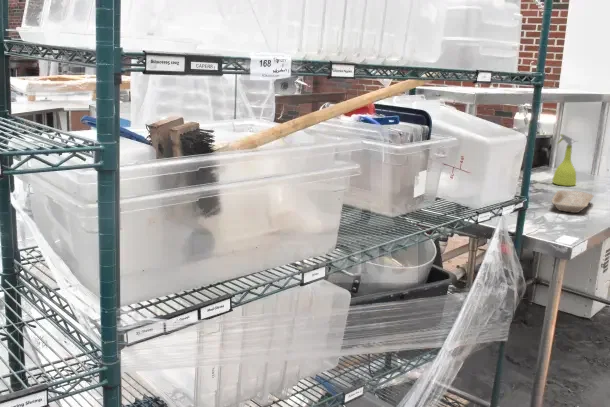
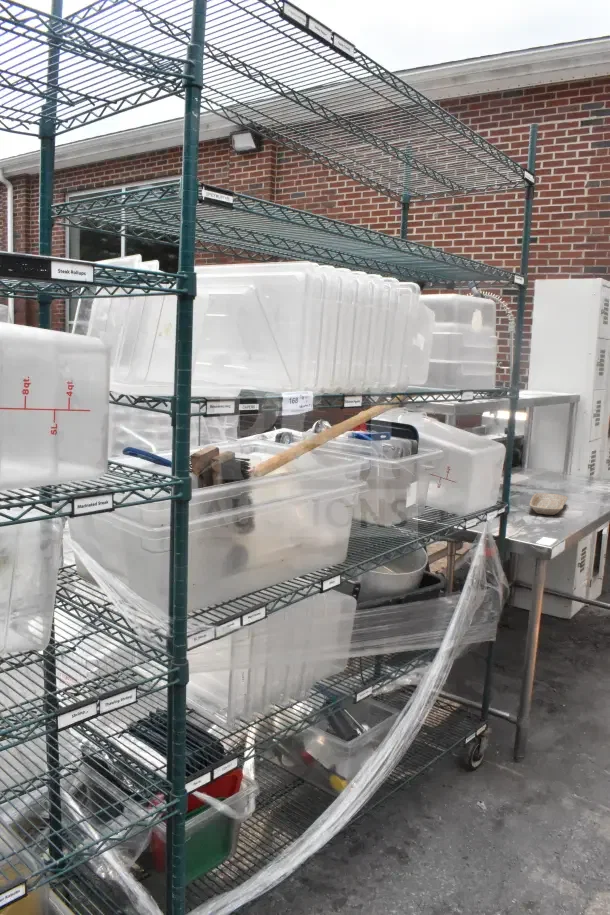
spray bottle: present [552,134,576,186] -> none [528,437,551,487]

